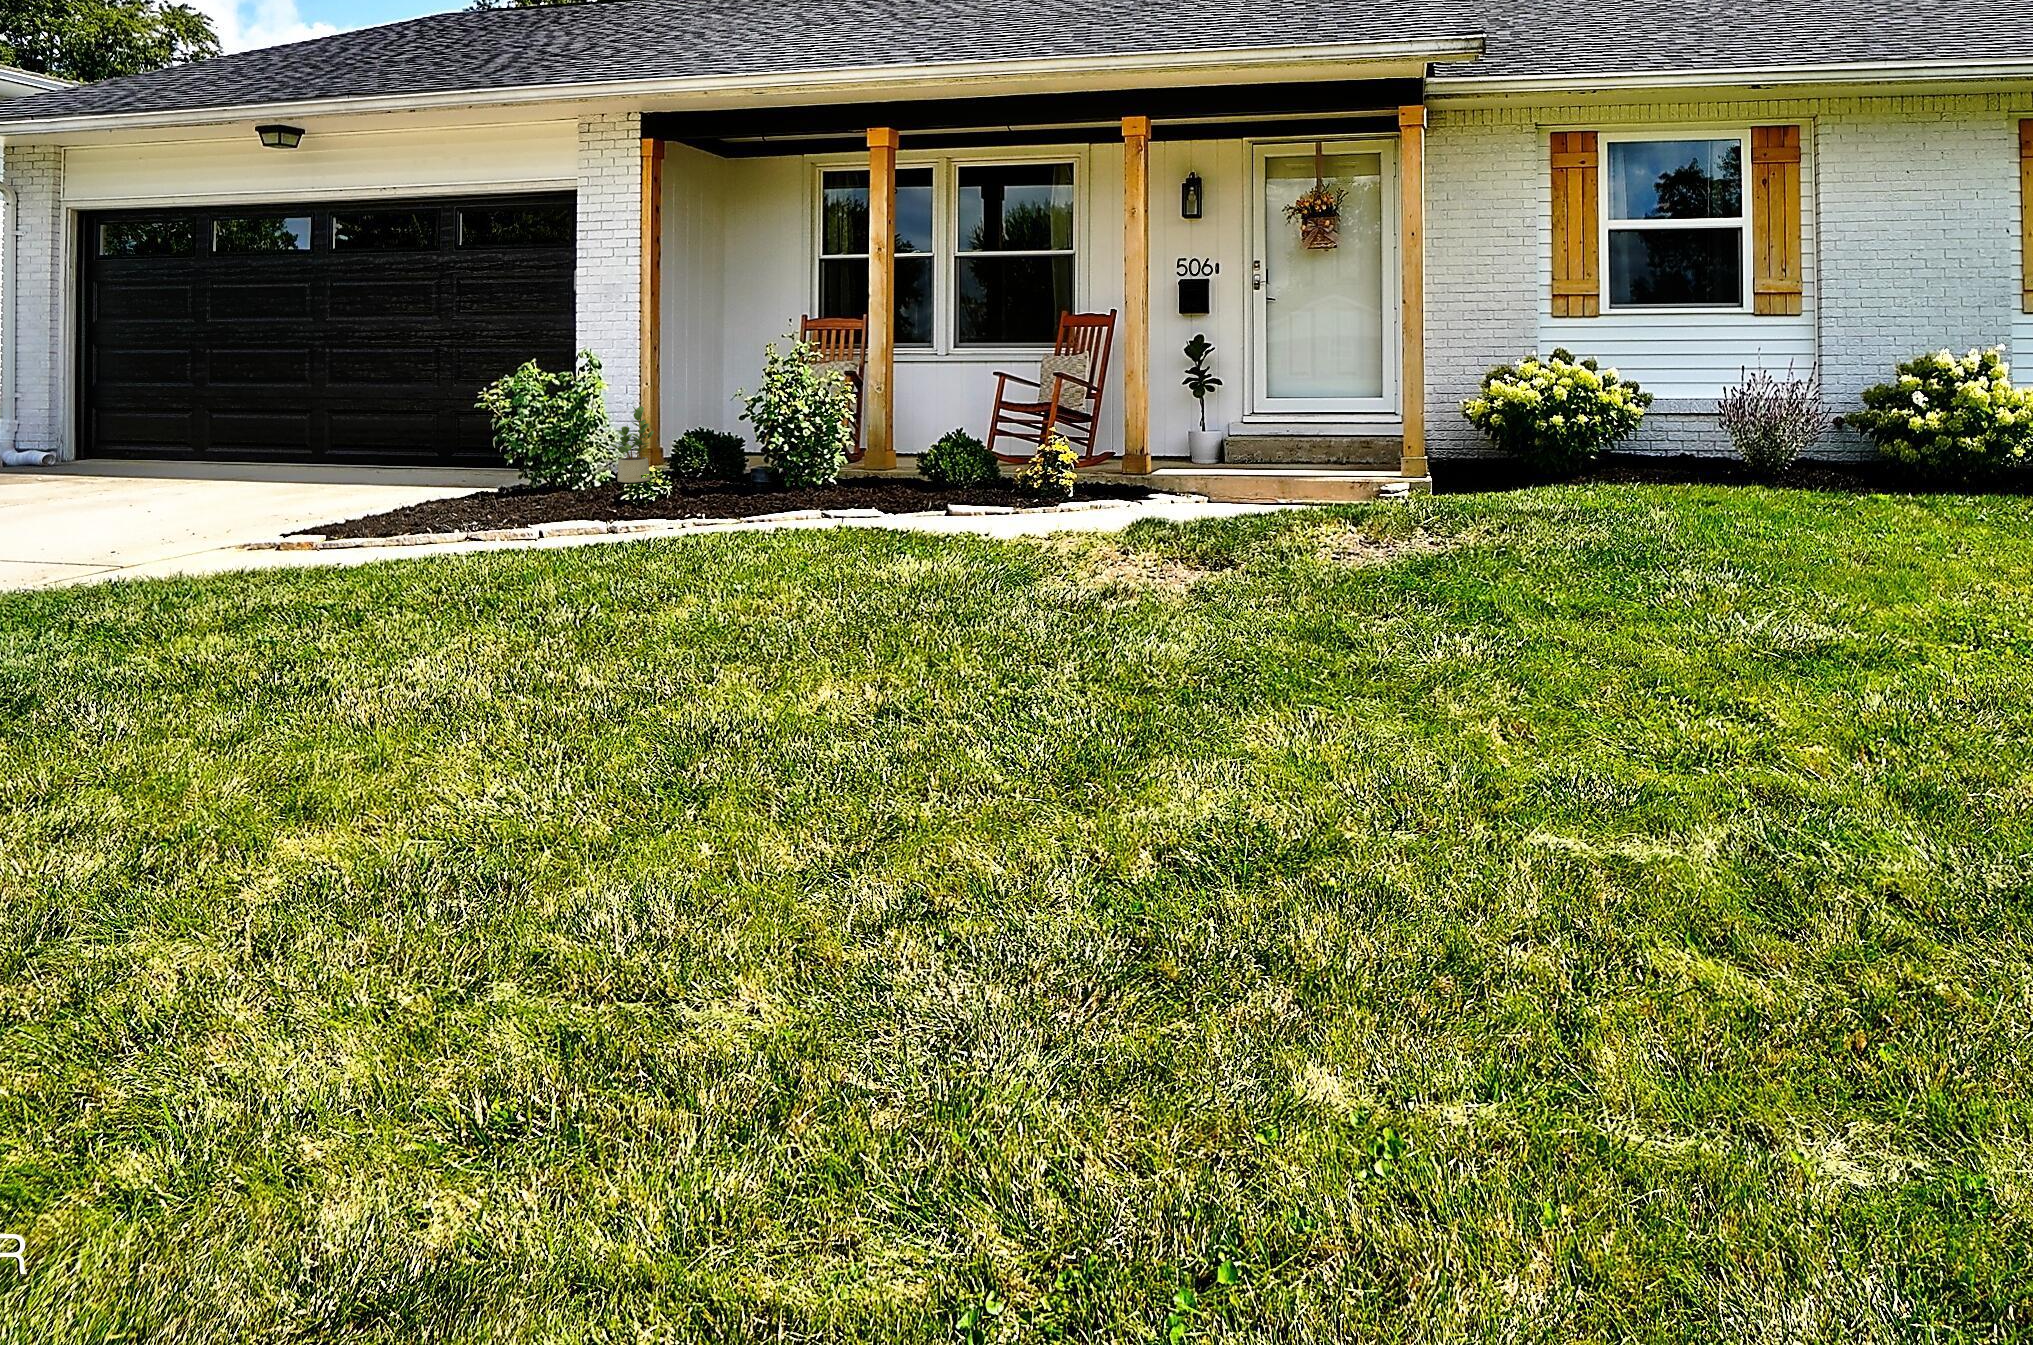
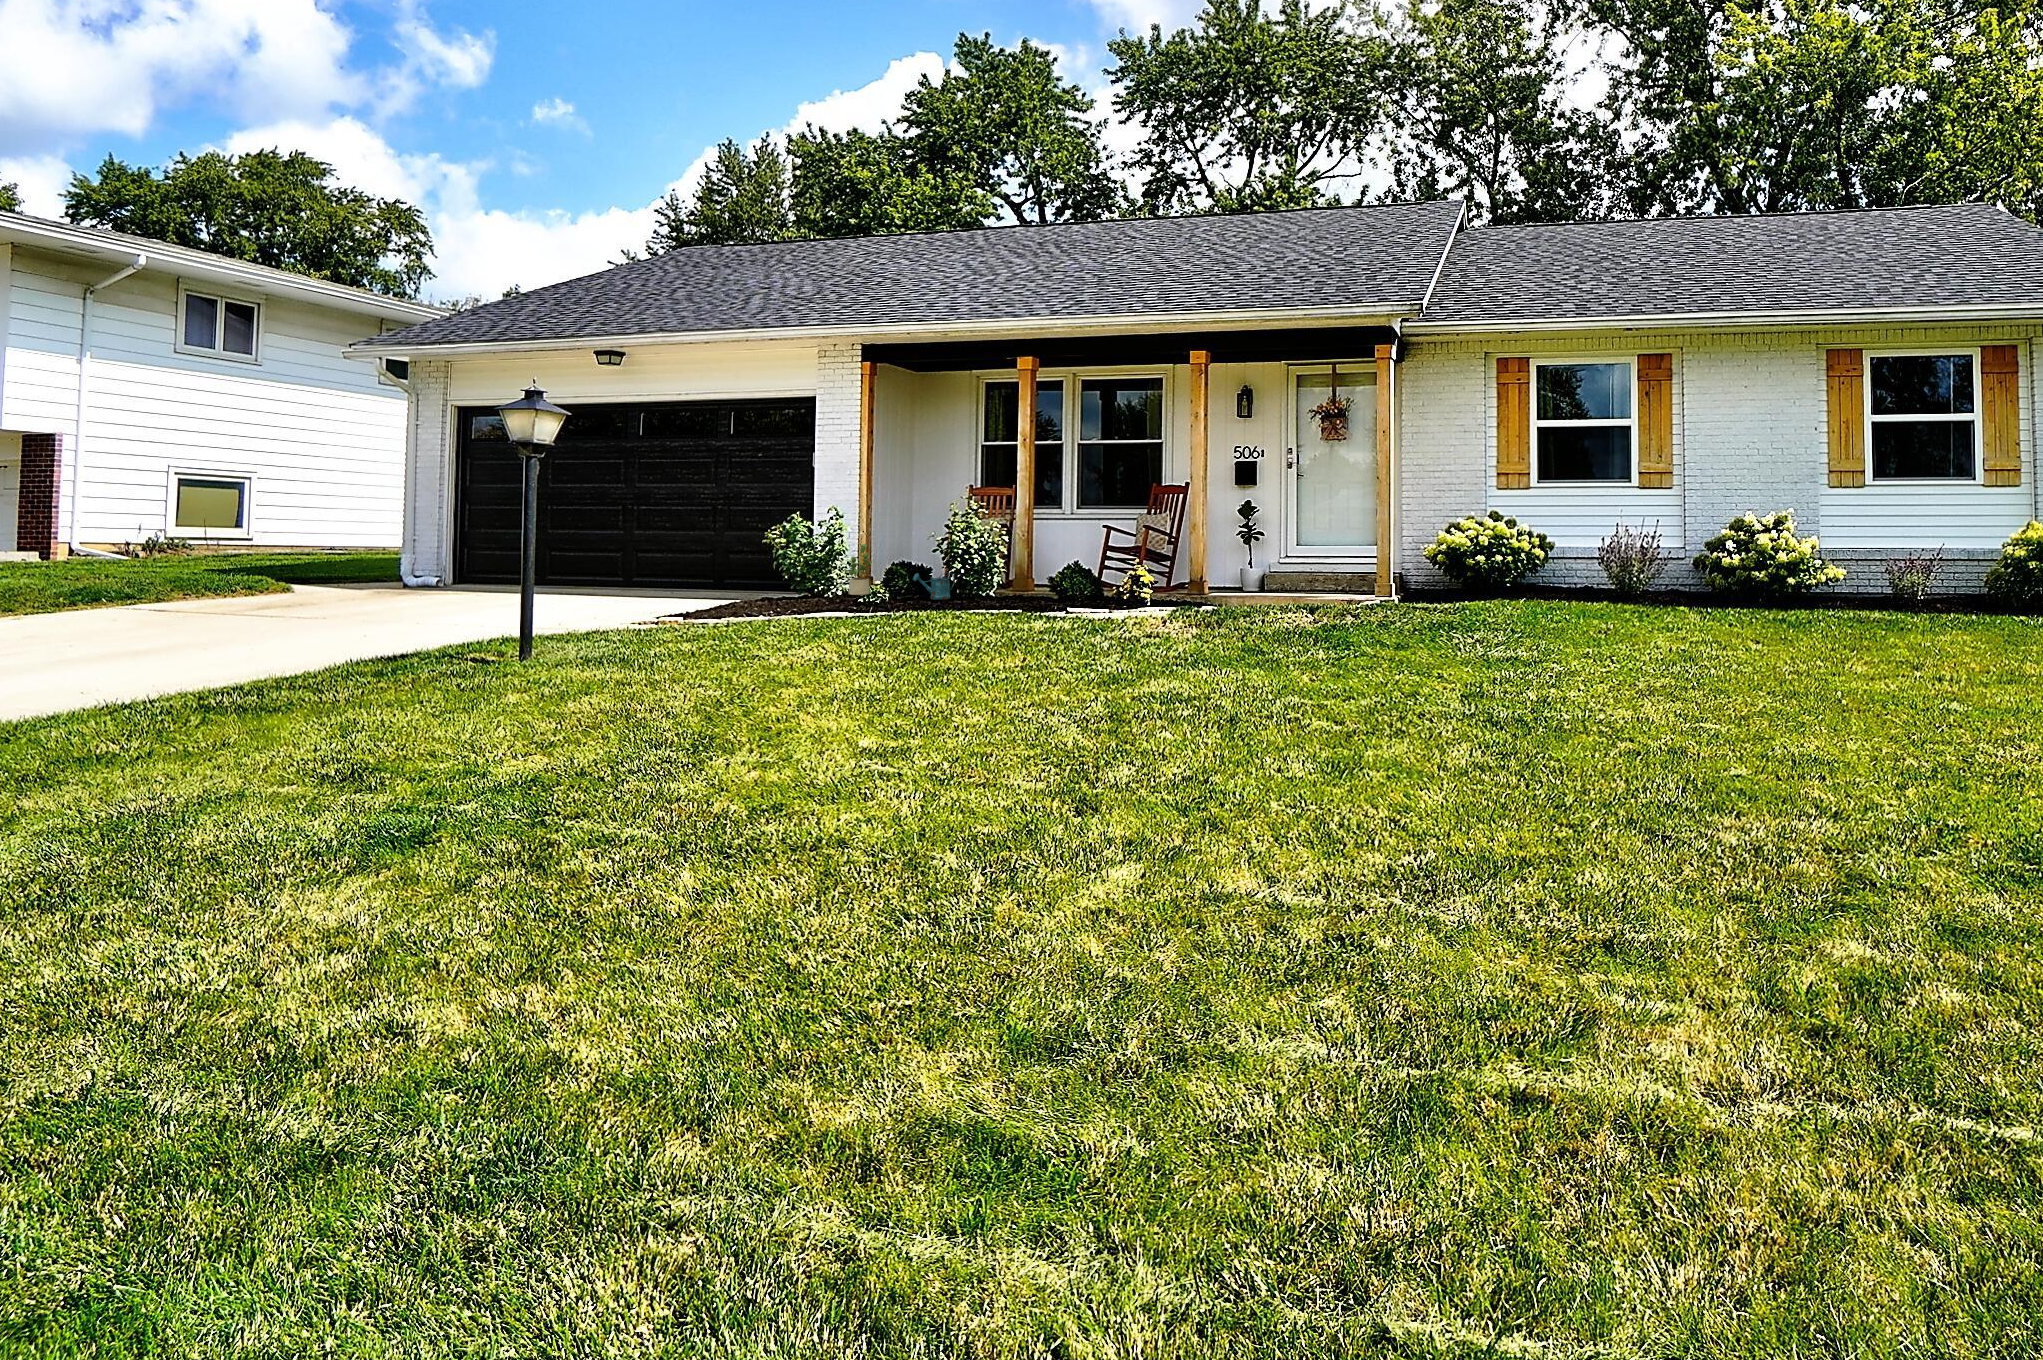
watering can: none [710,449,775,490] -> present [913,573,955,599]

